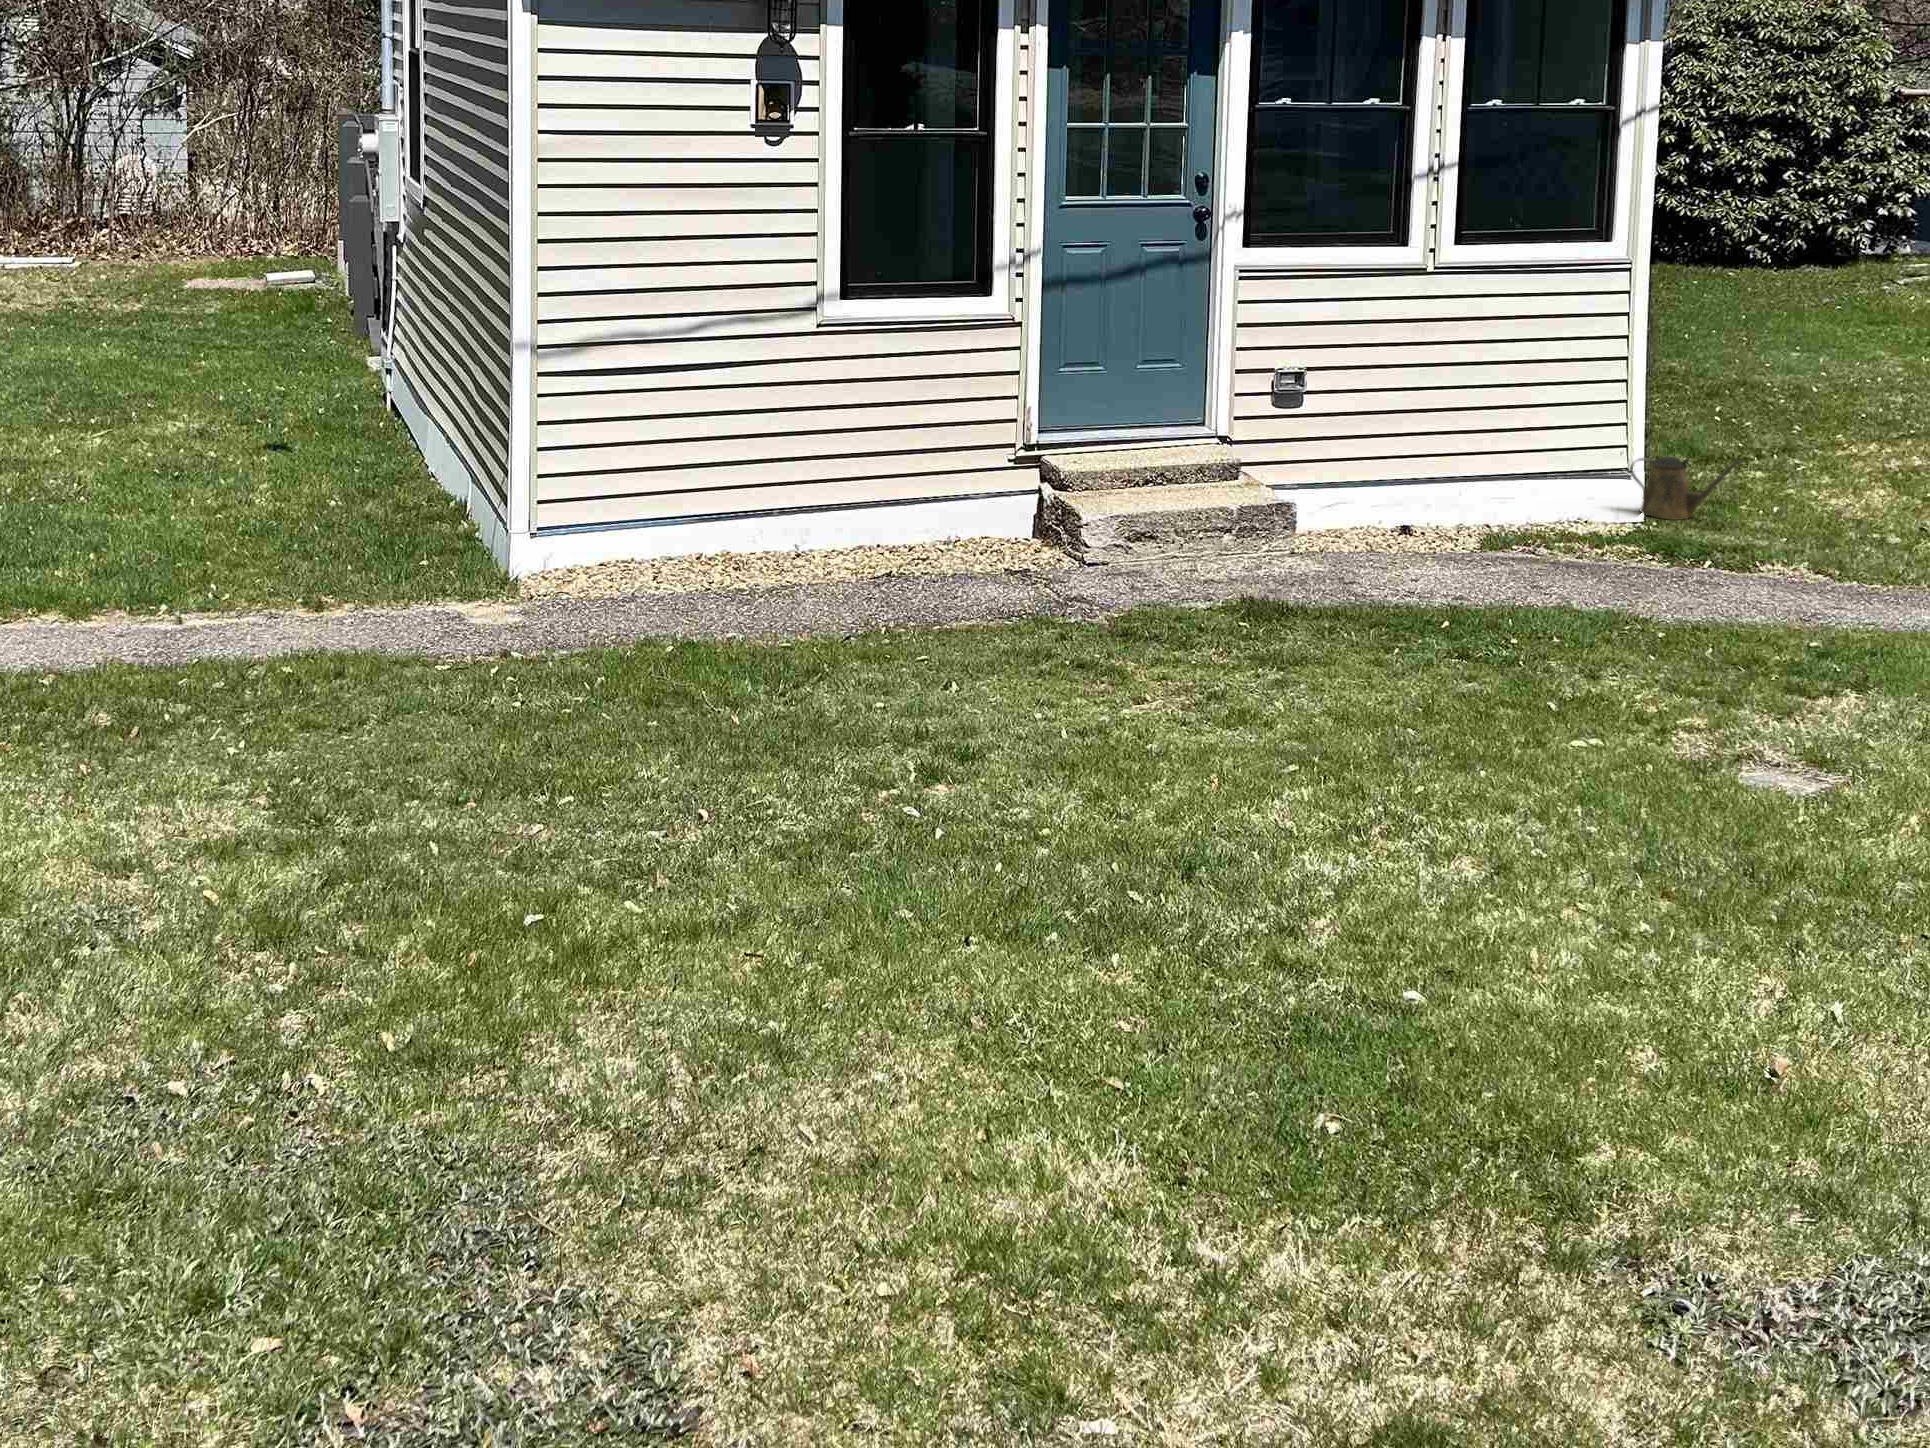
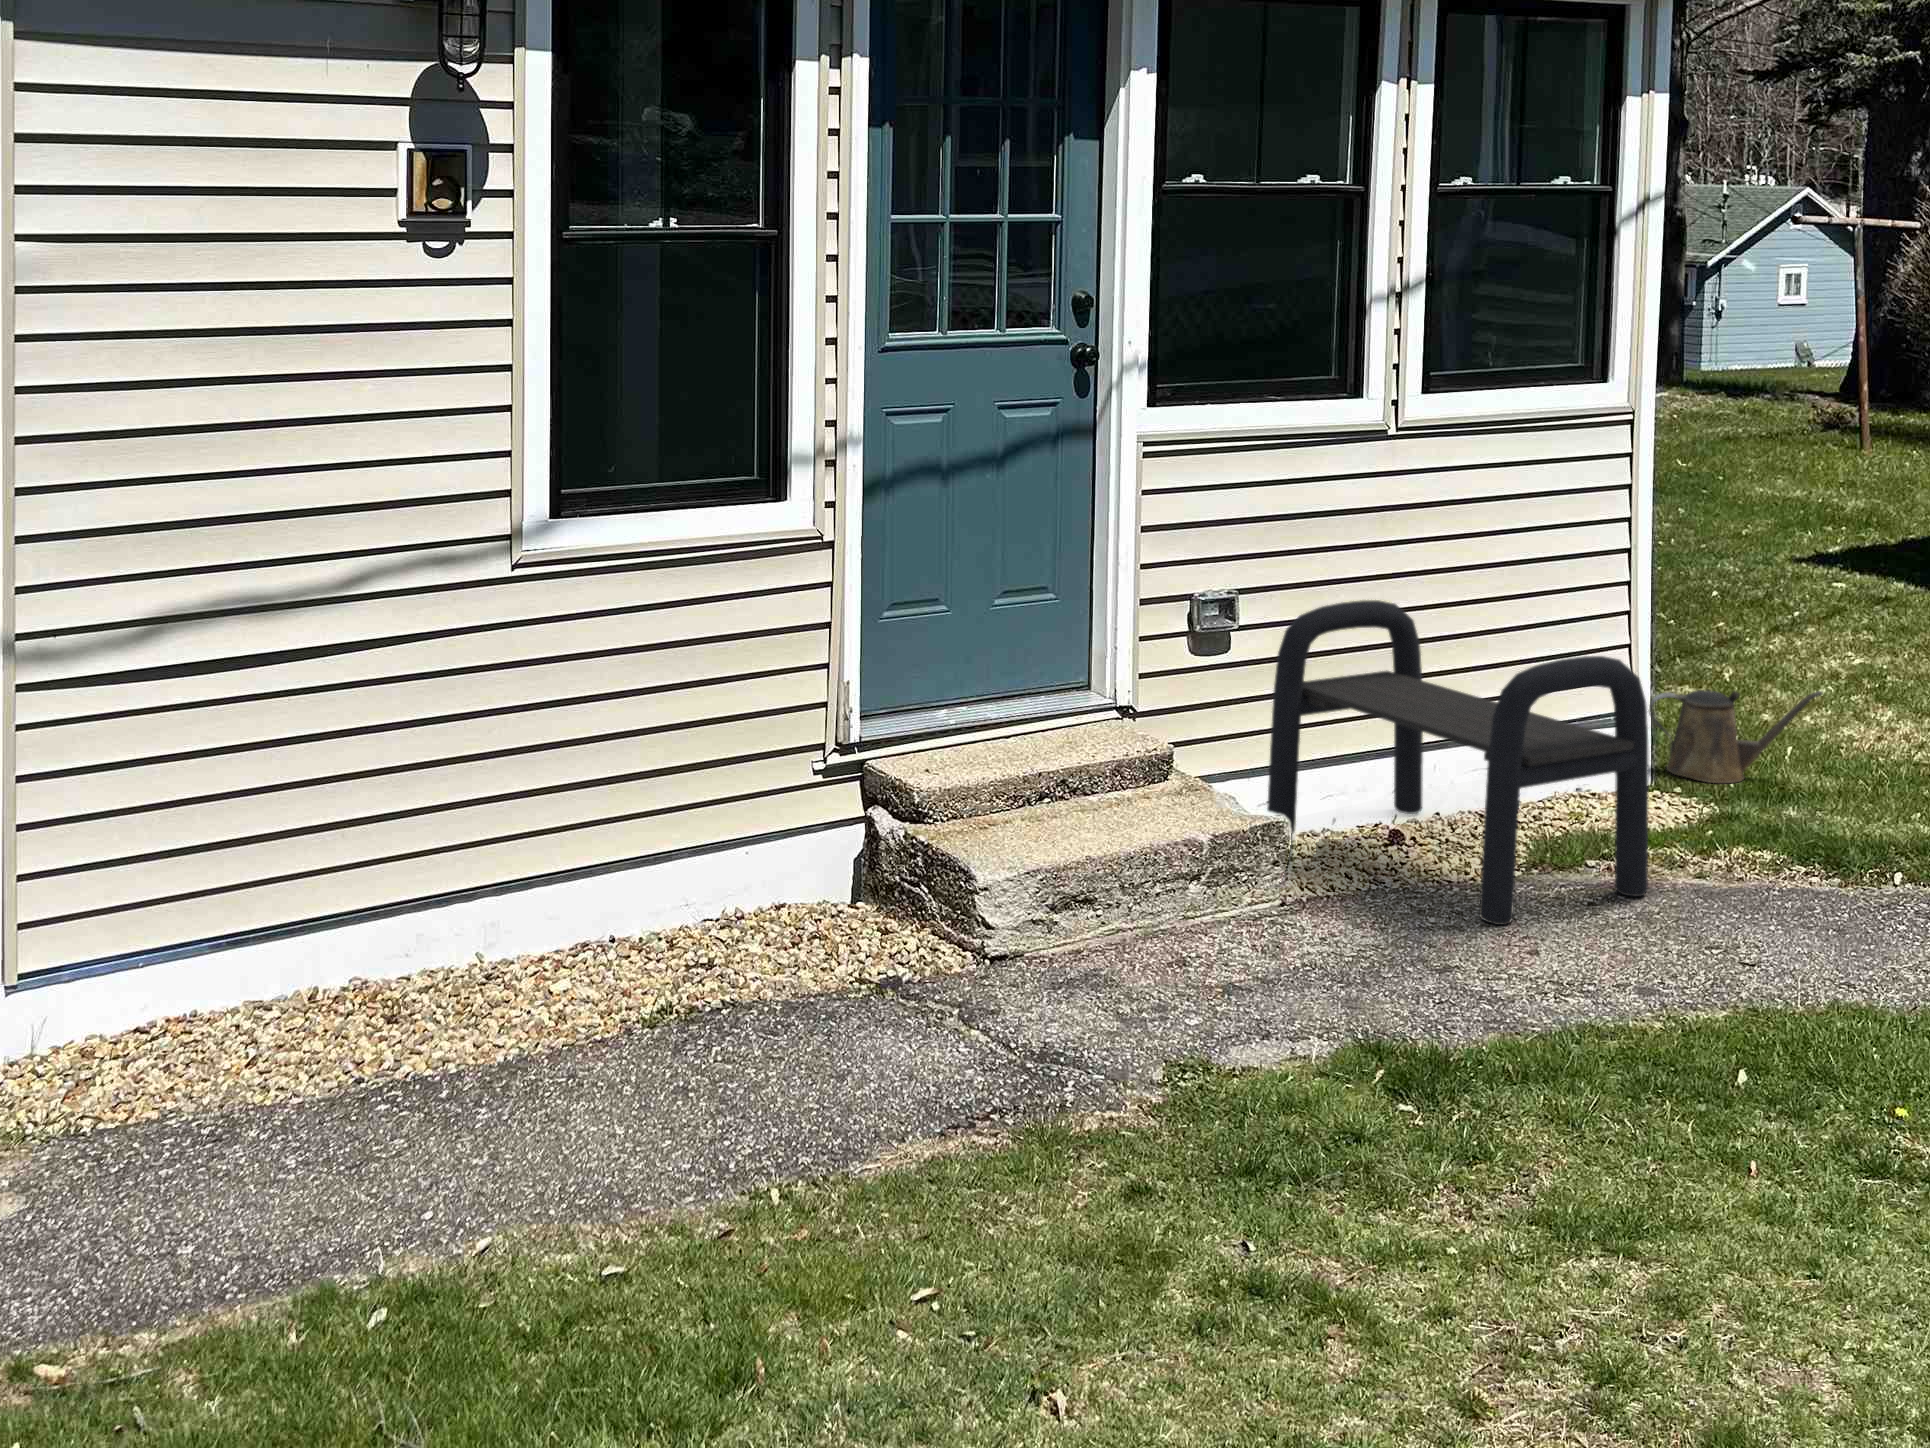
bench: none [1320,380,1534,575] -> present [1267,600,1648,925]

